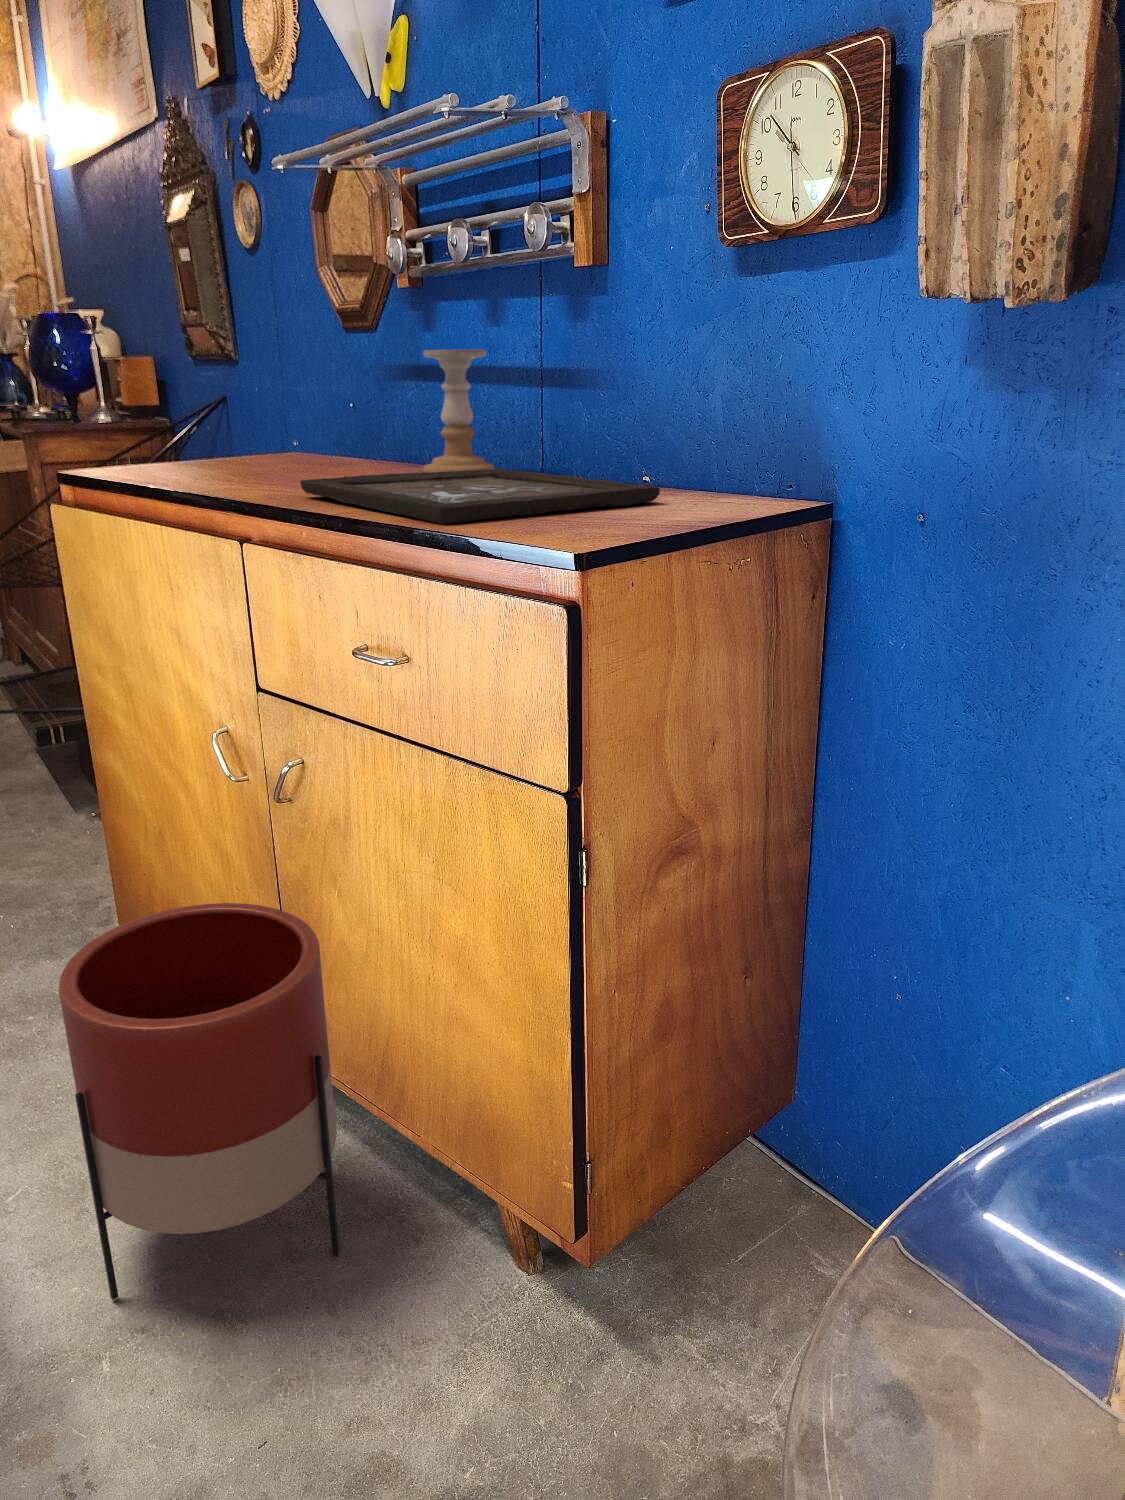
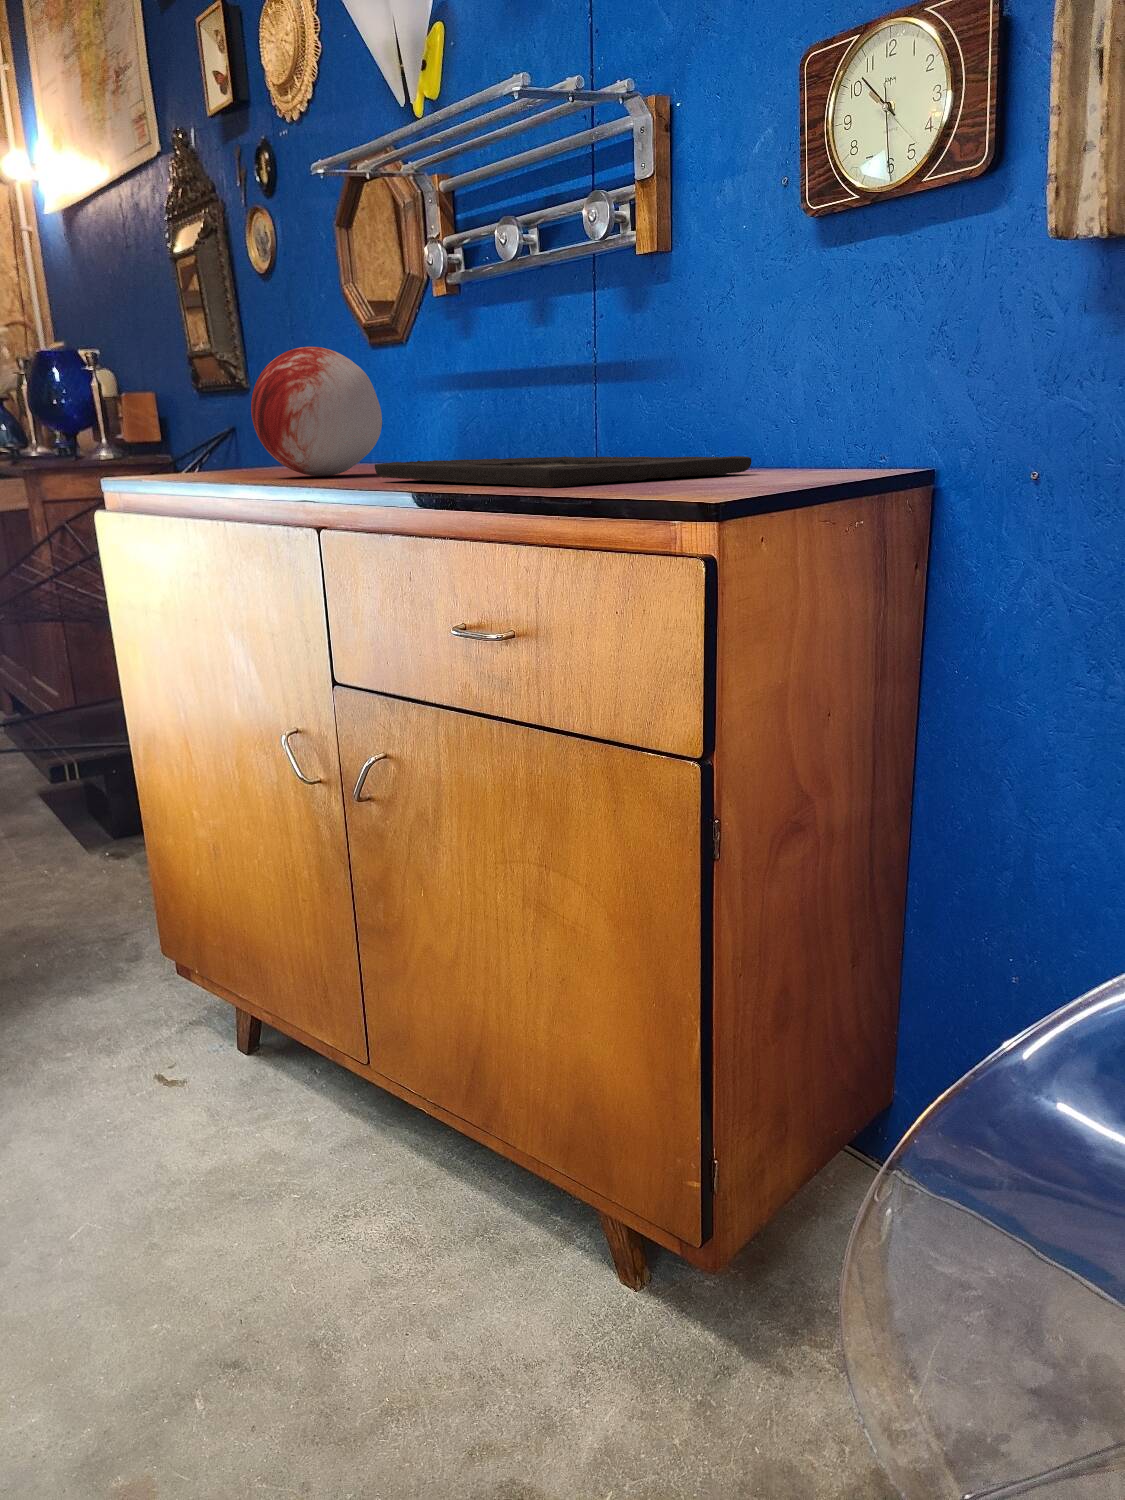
candle holder: present [423,350,494,472] -> none [479,341,551,471]
decorative orb: none [198,352,327,478] -> present [251,347,382,476]
planter: present [59,903,340,1300] -> none [139,908,434,1338]

